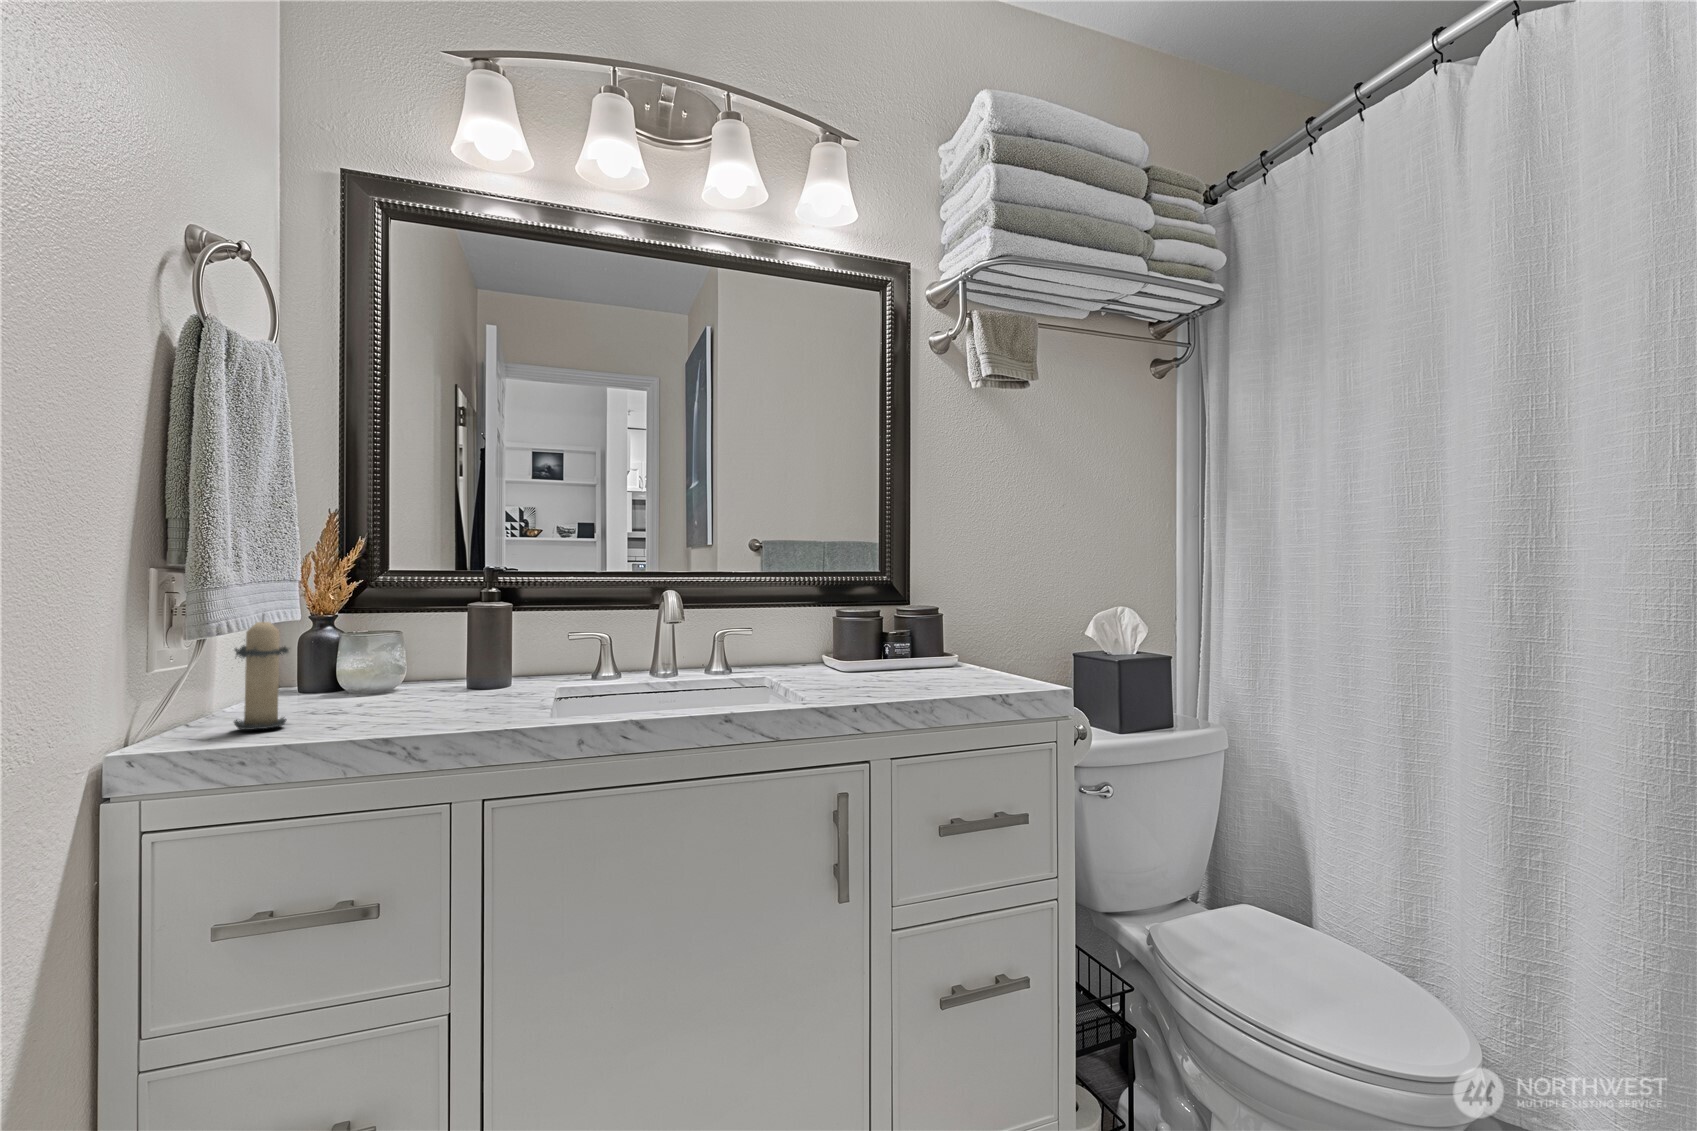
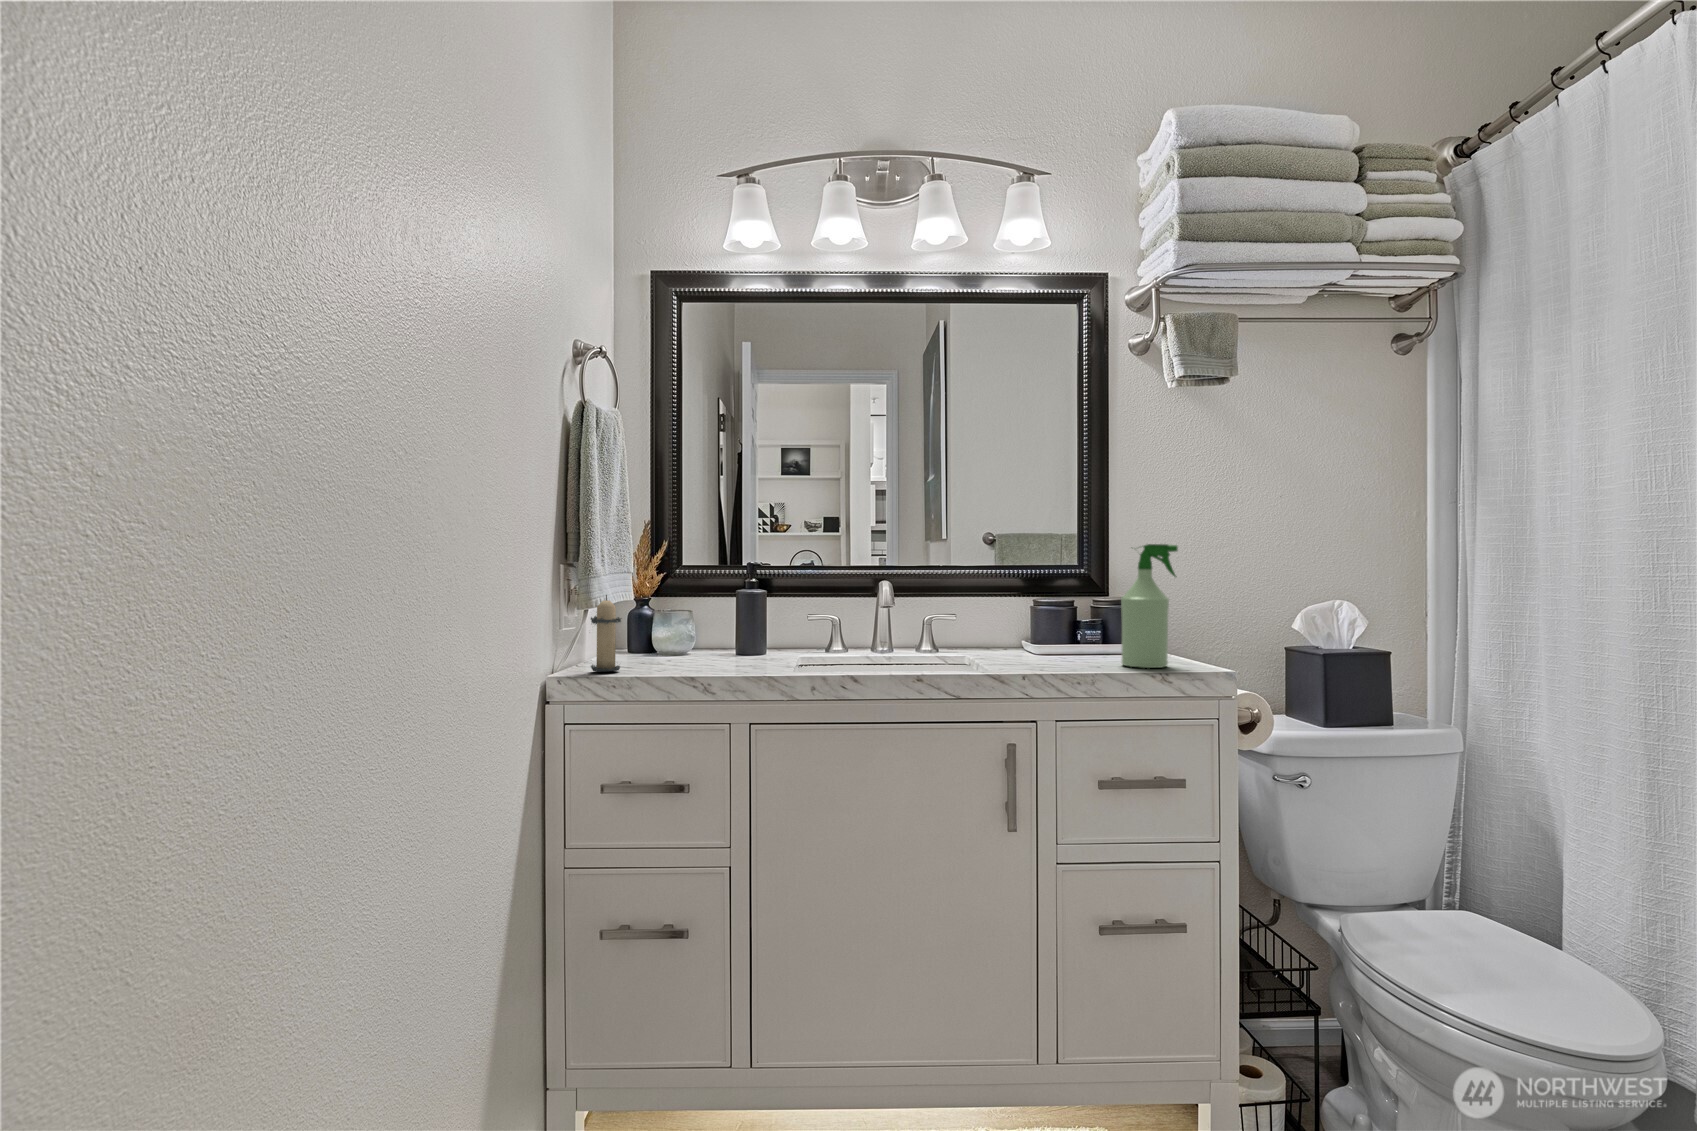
spray bottle: none [944,551,1003,687] -> present [1121,544,1178,668]

